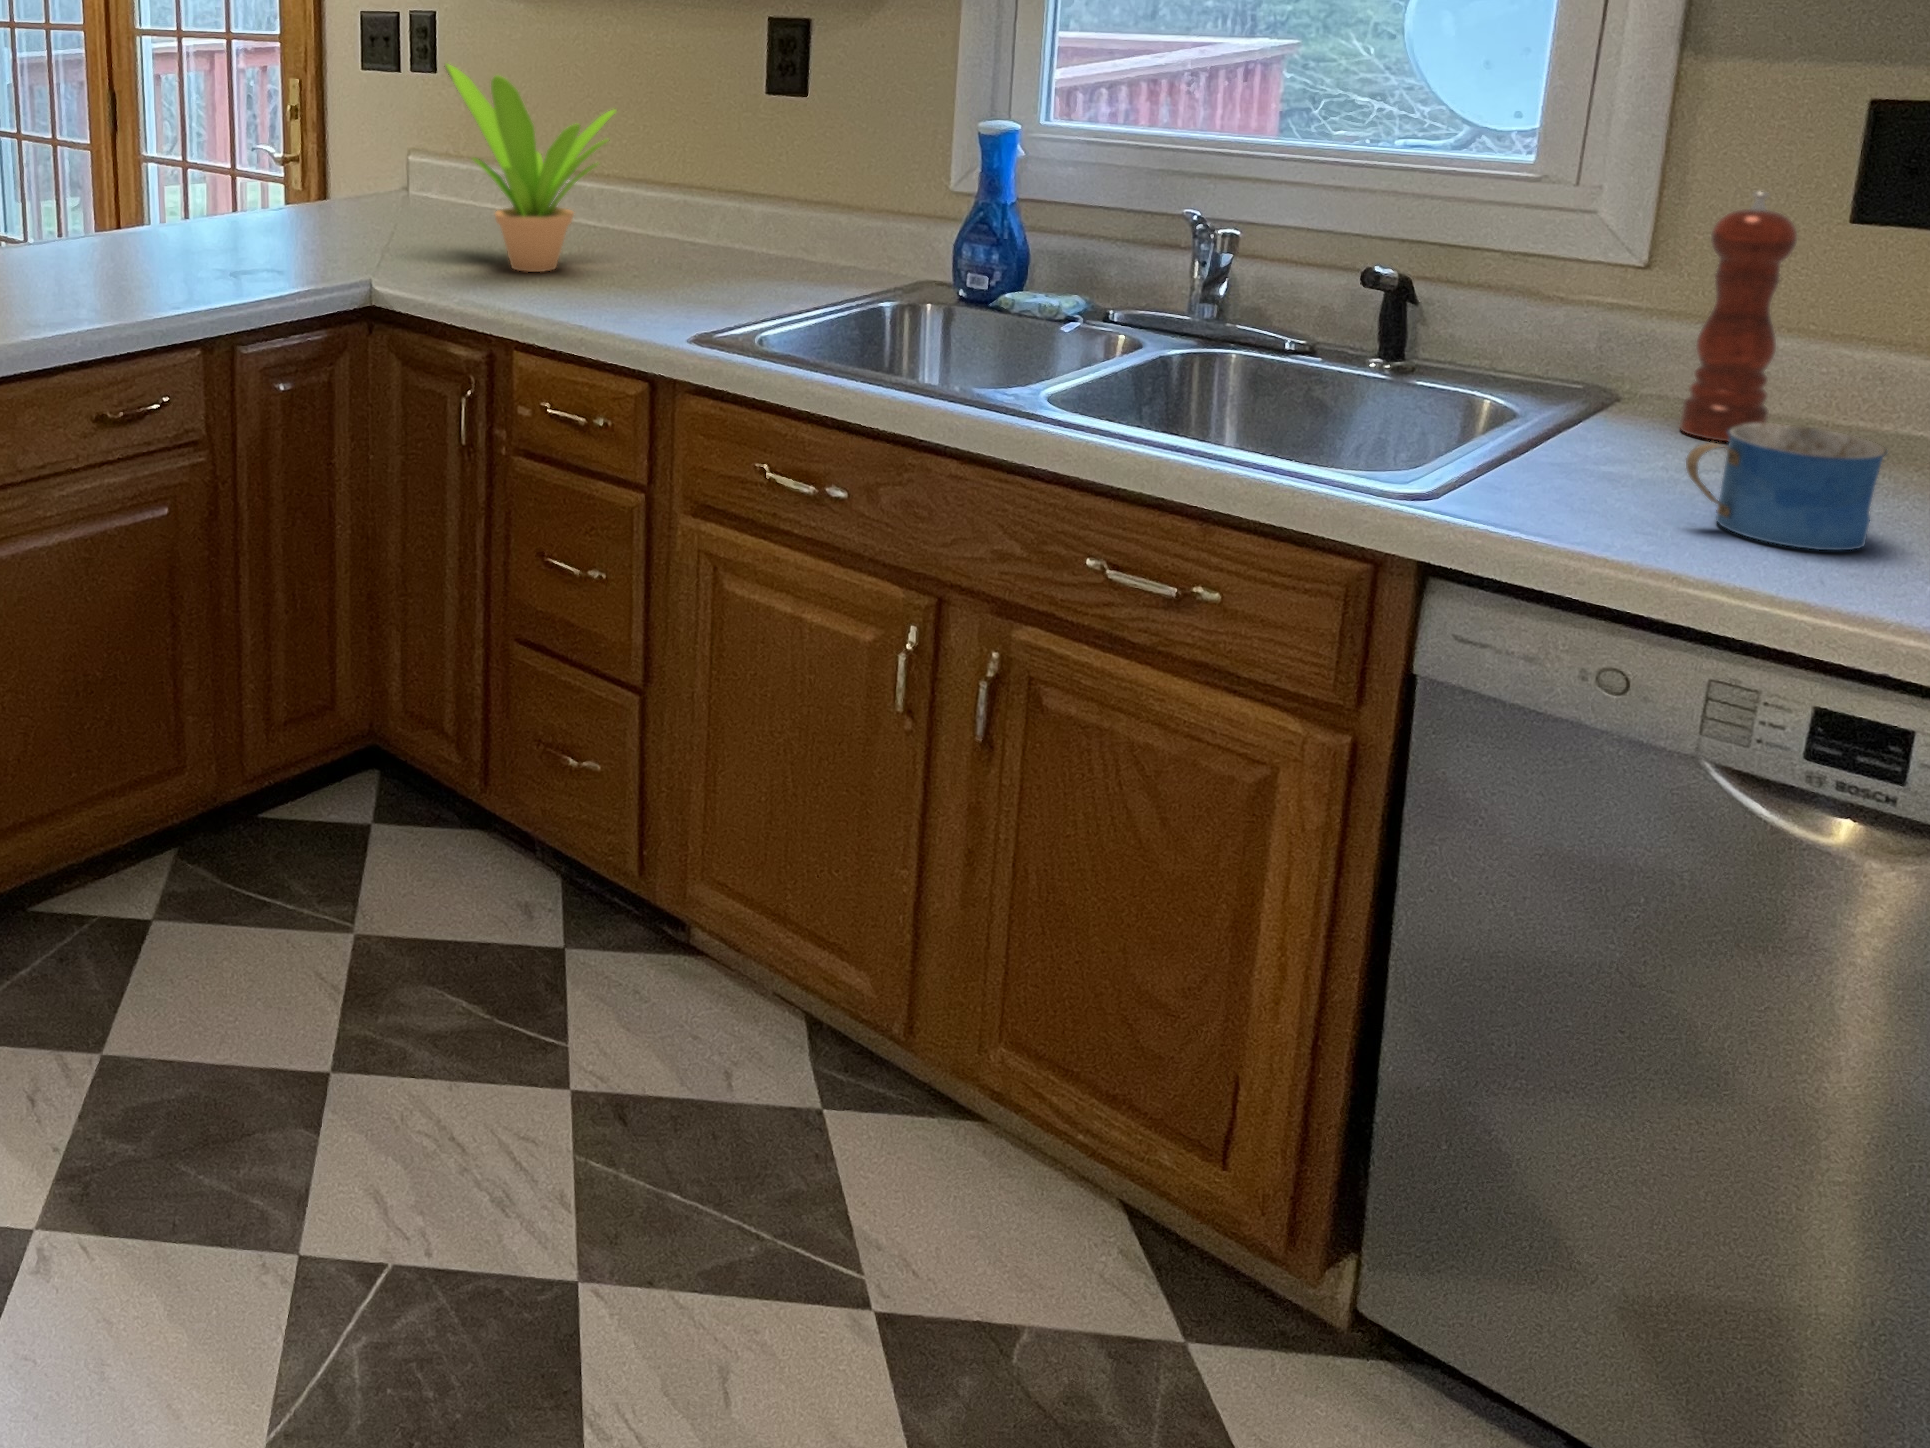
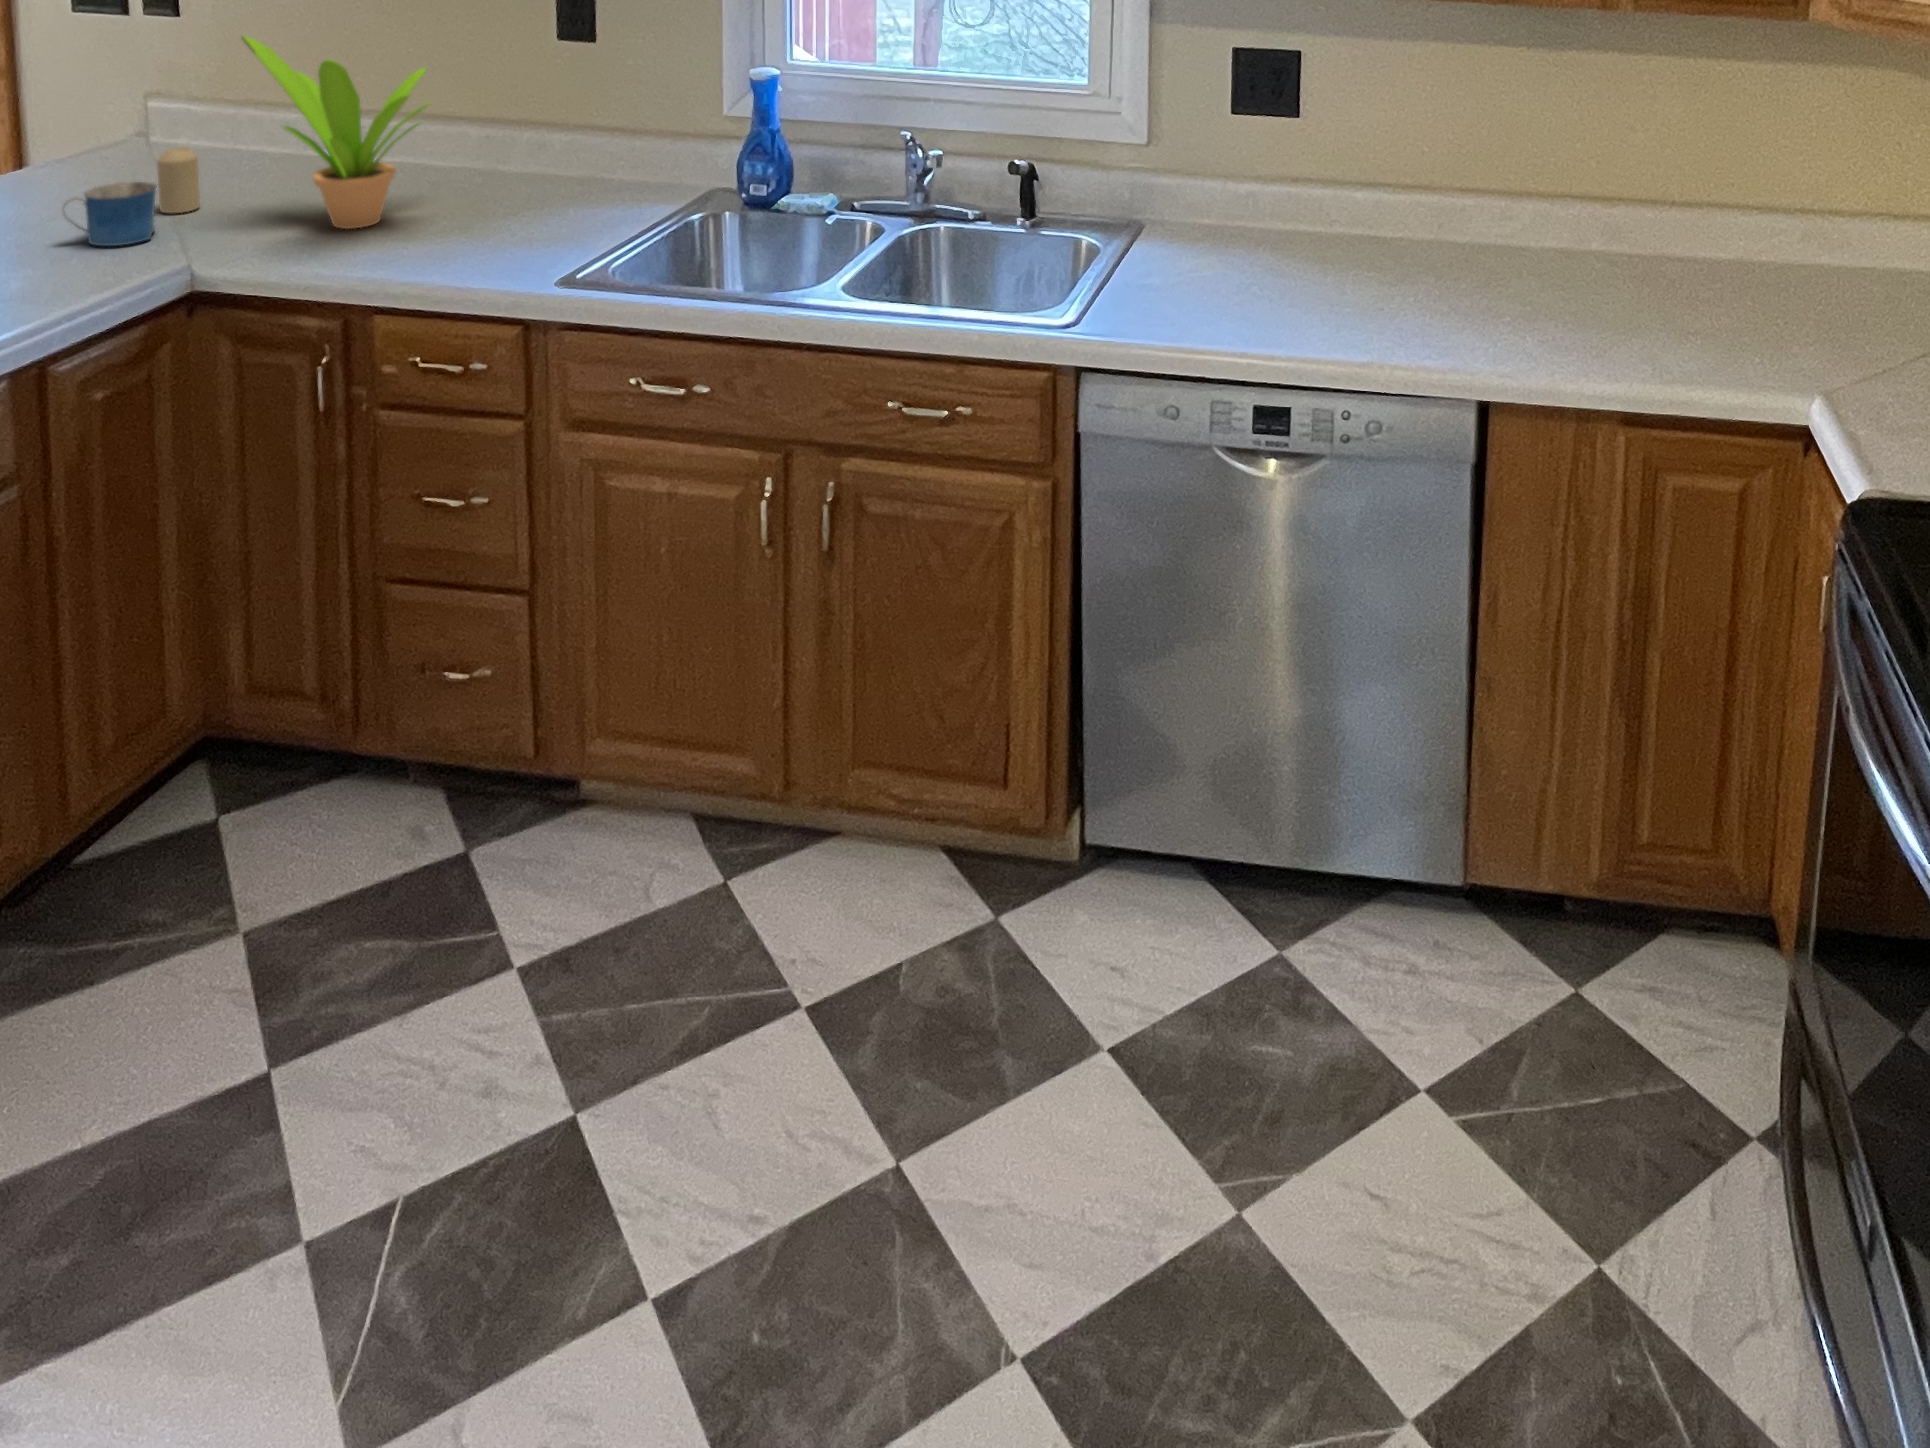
candle: none [380,181,414,244] -> present [157,147,200,213]
pepper mill: present [1680,192,1798,442] -> none [1178,106,1217,250]
mug: present [1686,423,1887,550] -> present [64,182,157,246]

